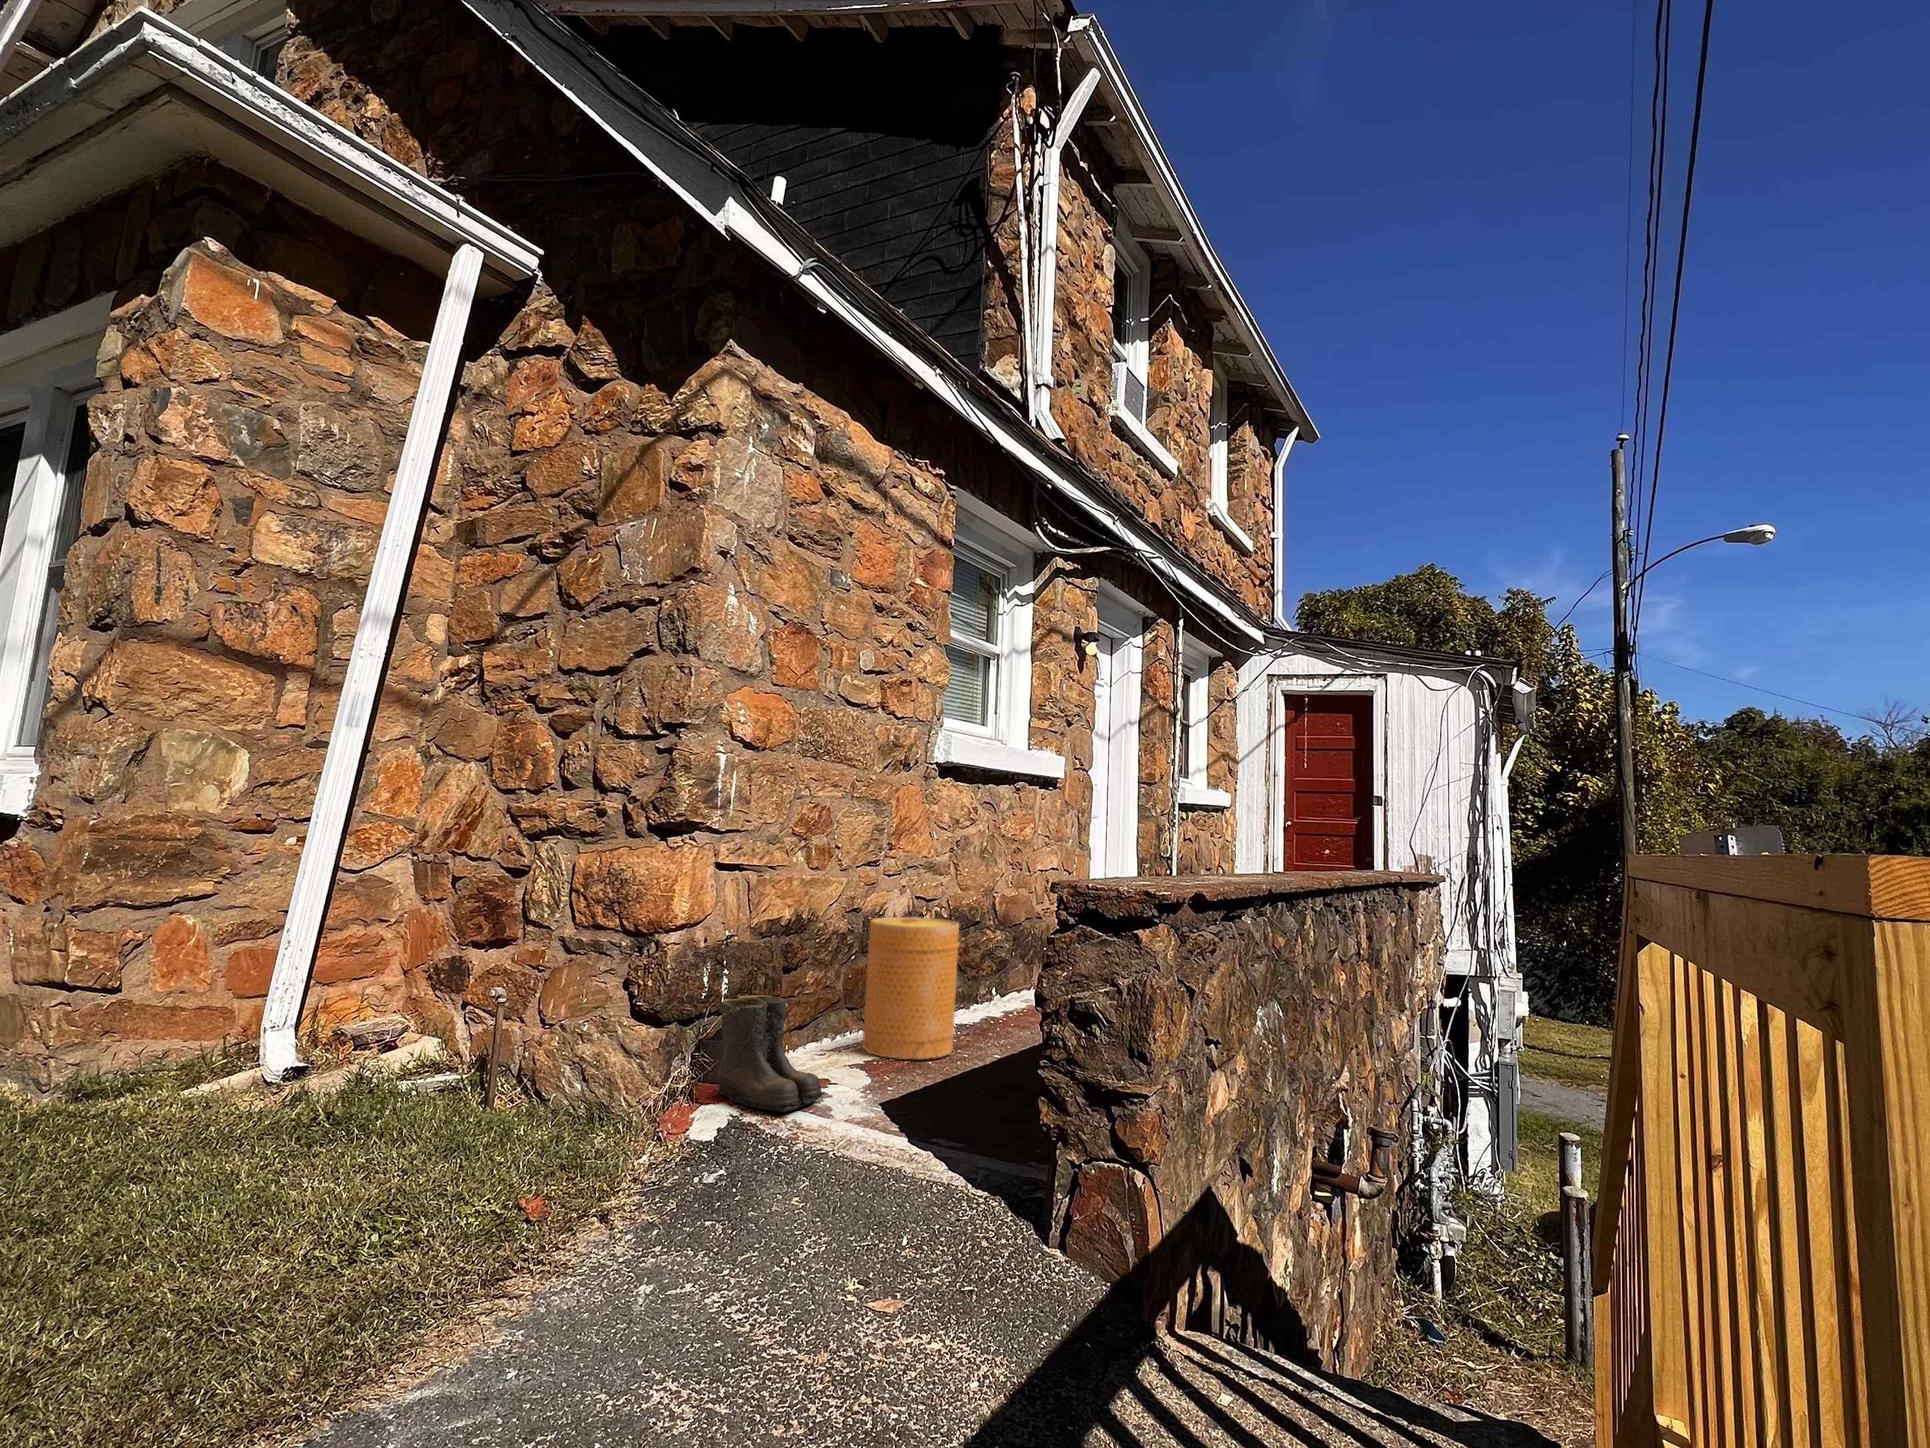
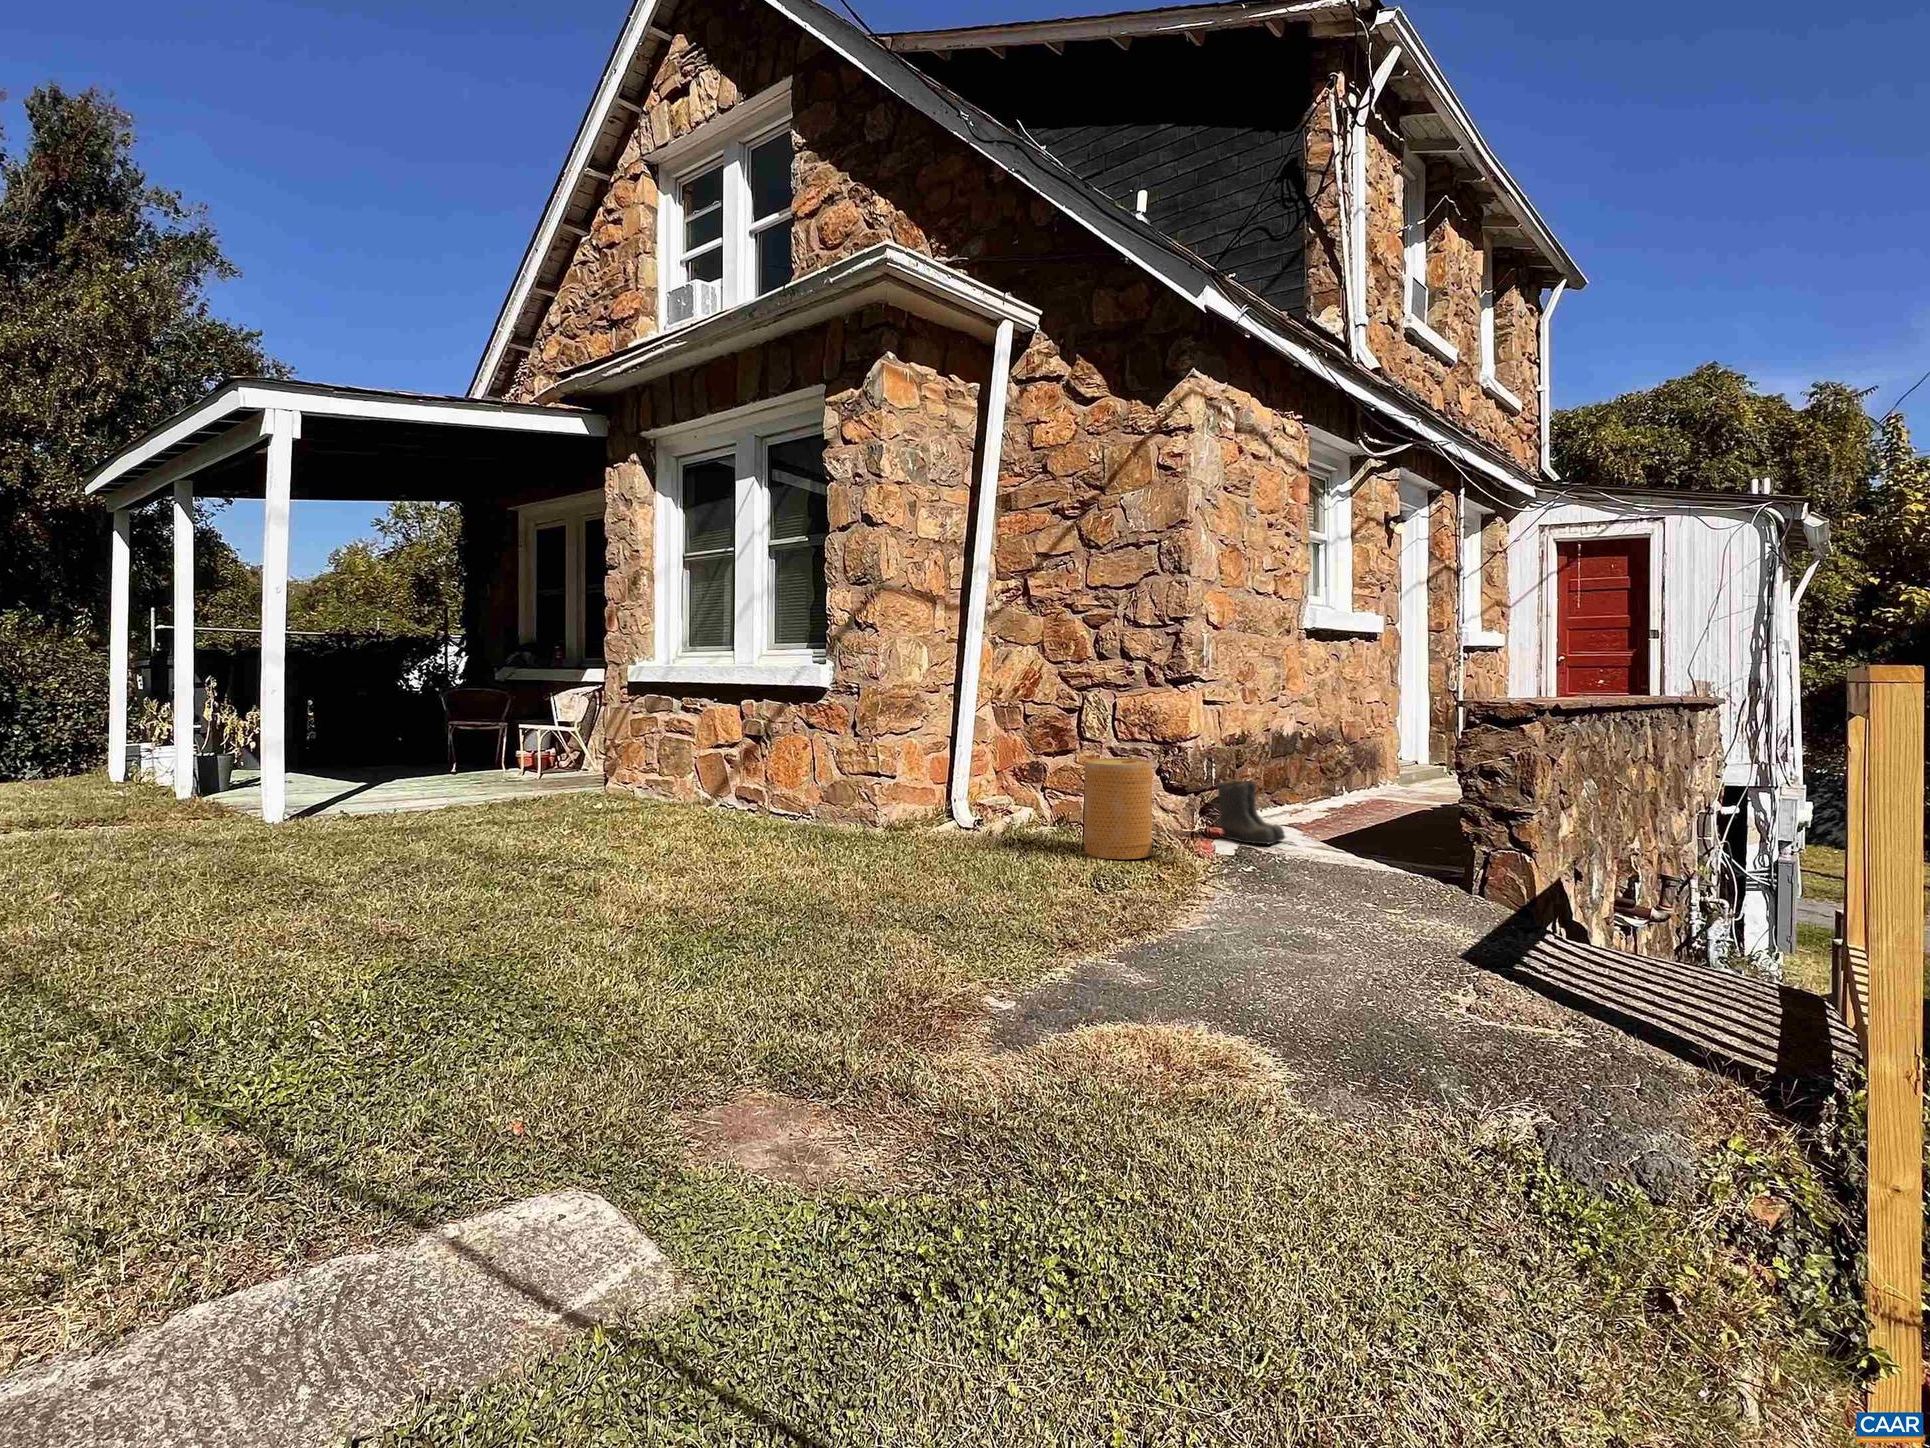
basket: present [862,917,959,1059] -> present [1083,758,1153,859]

